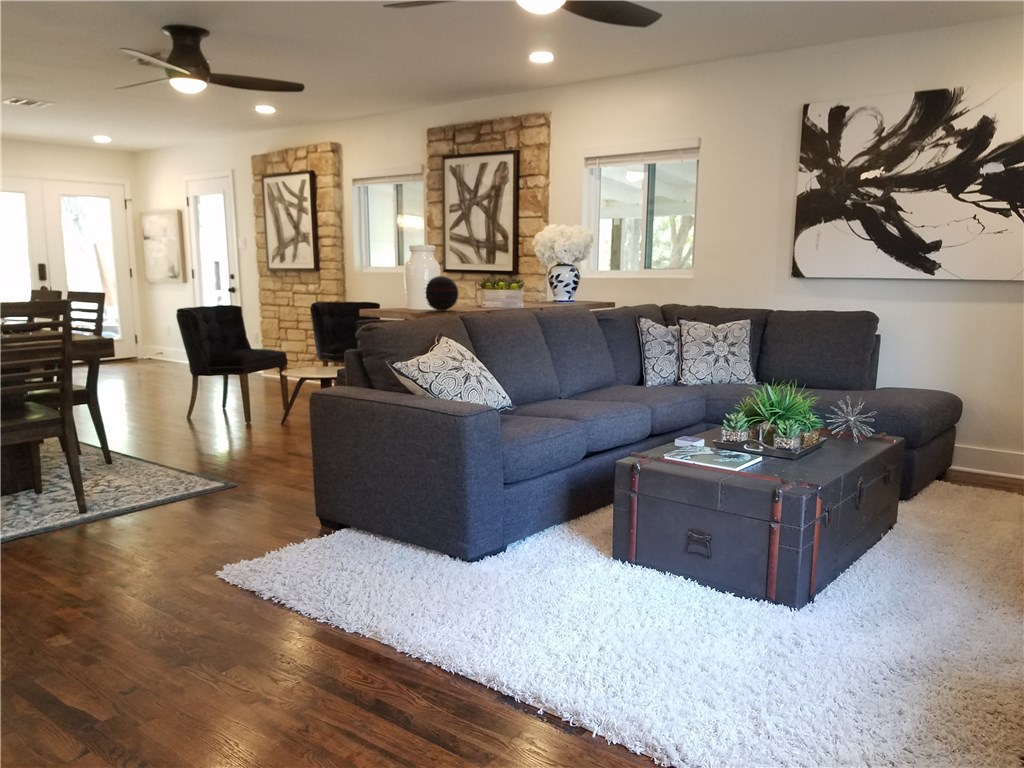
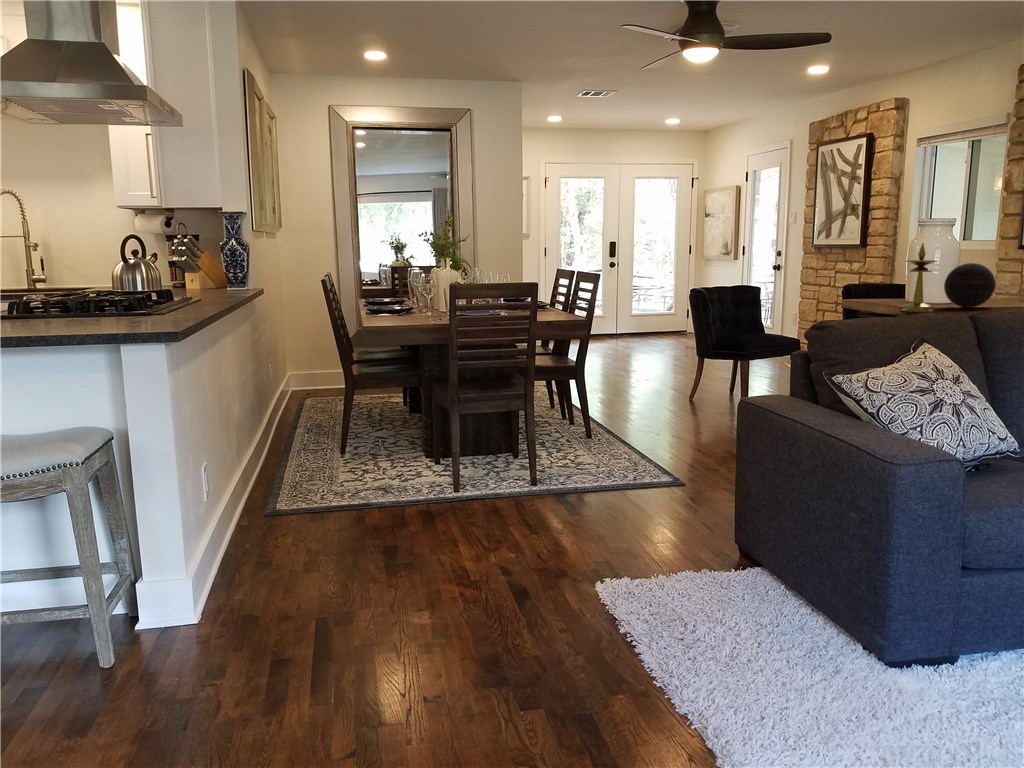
candlestick: none [399,259,423,314] -> present [902,243,937,312]

